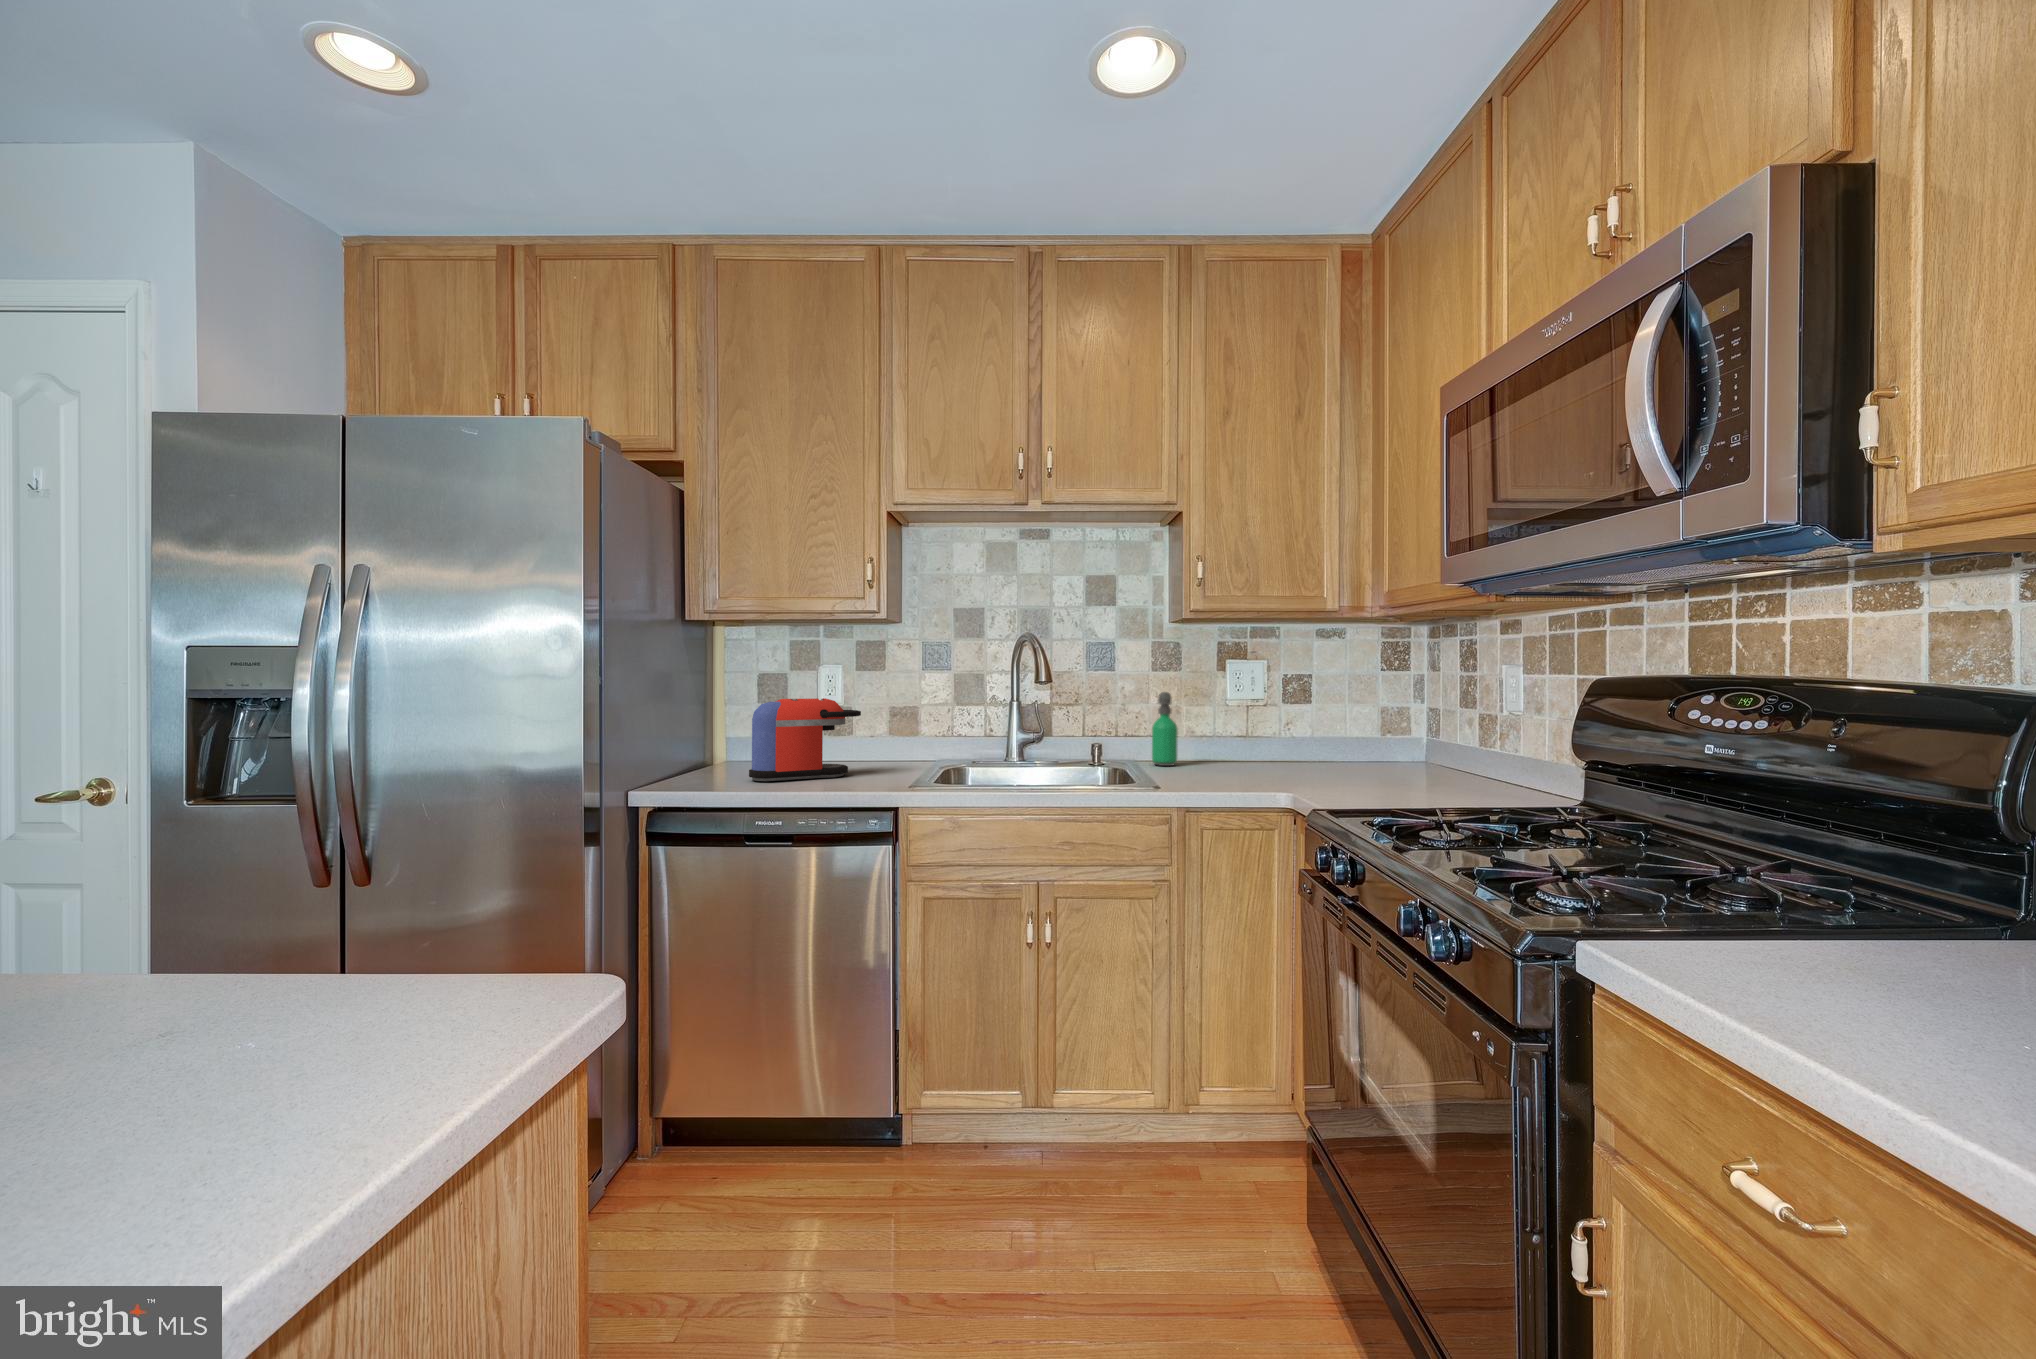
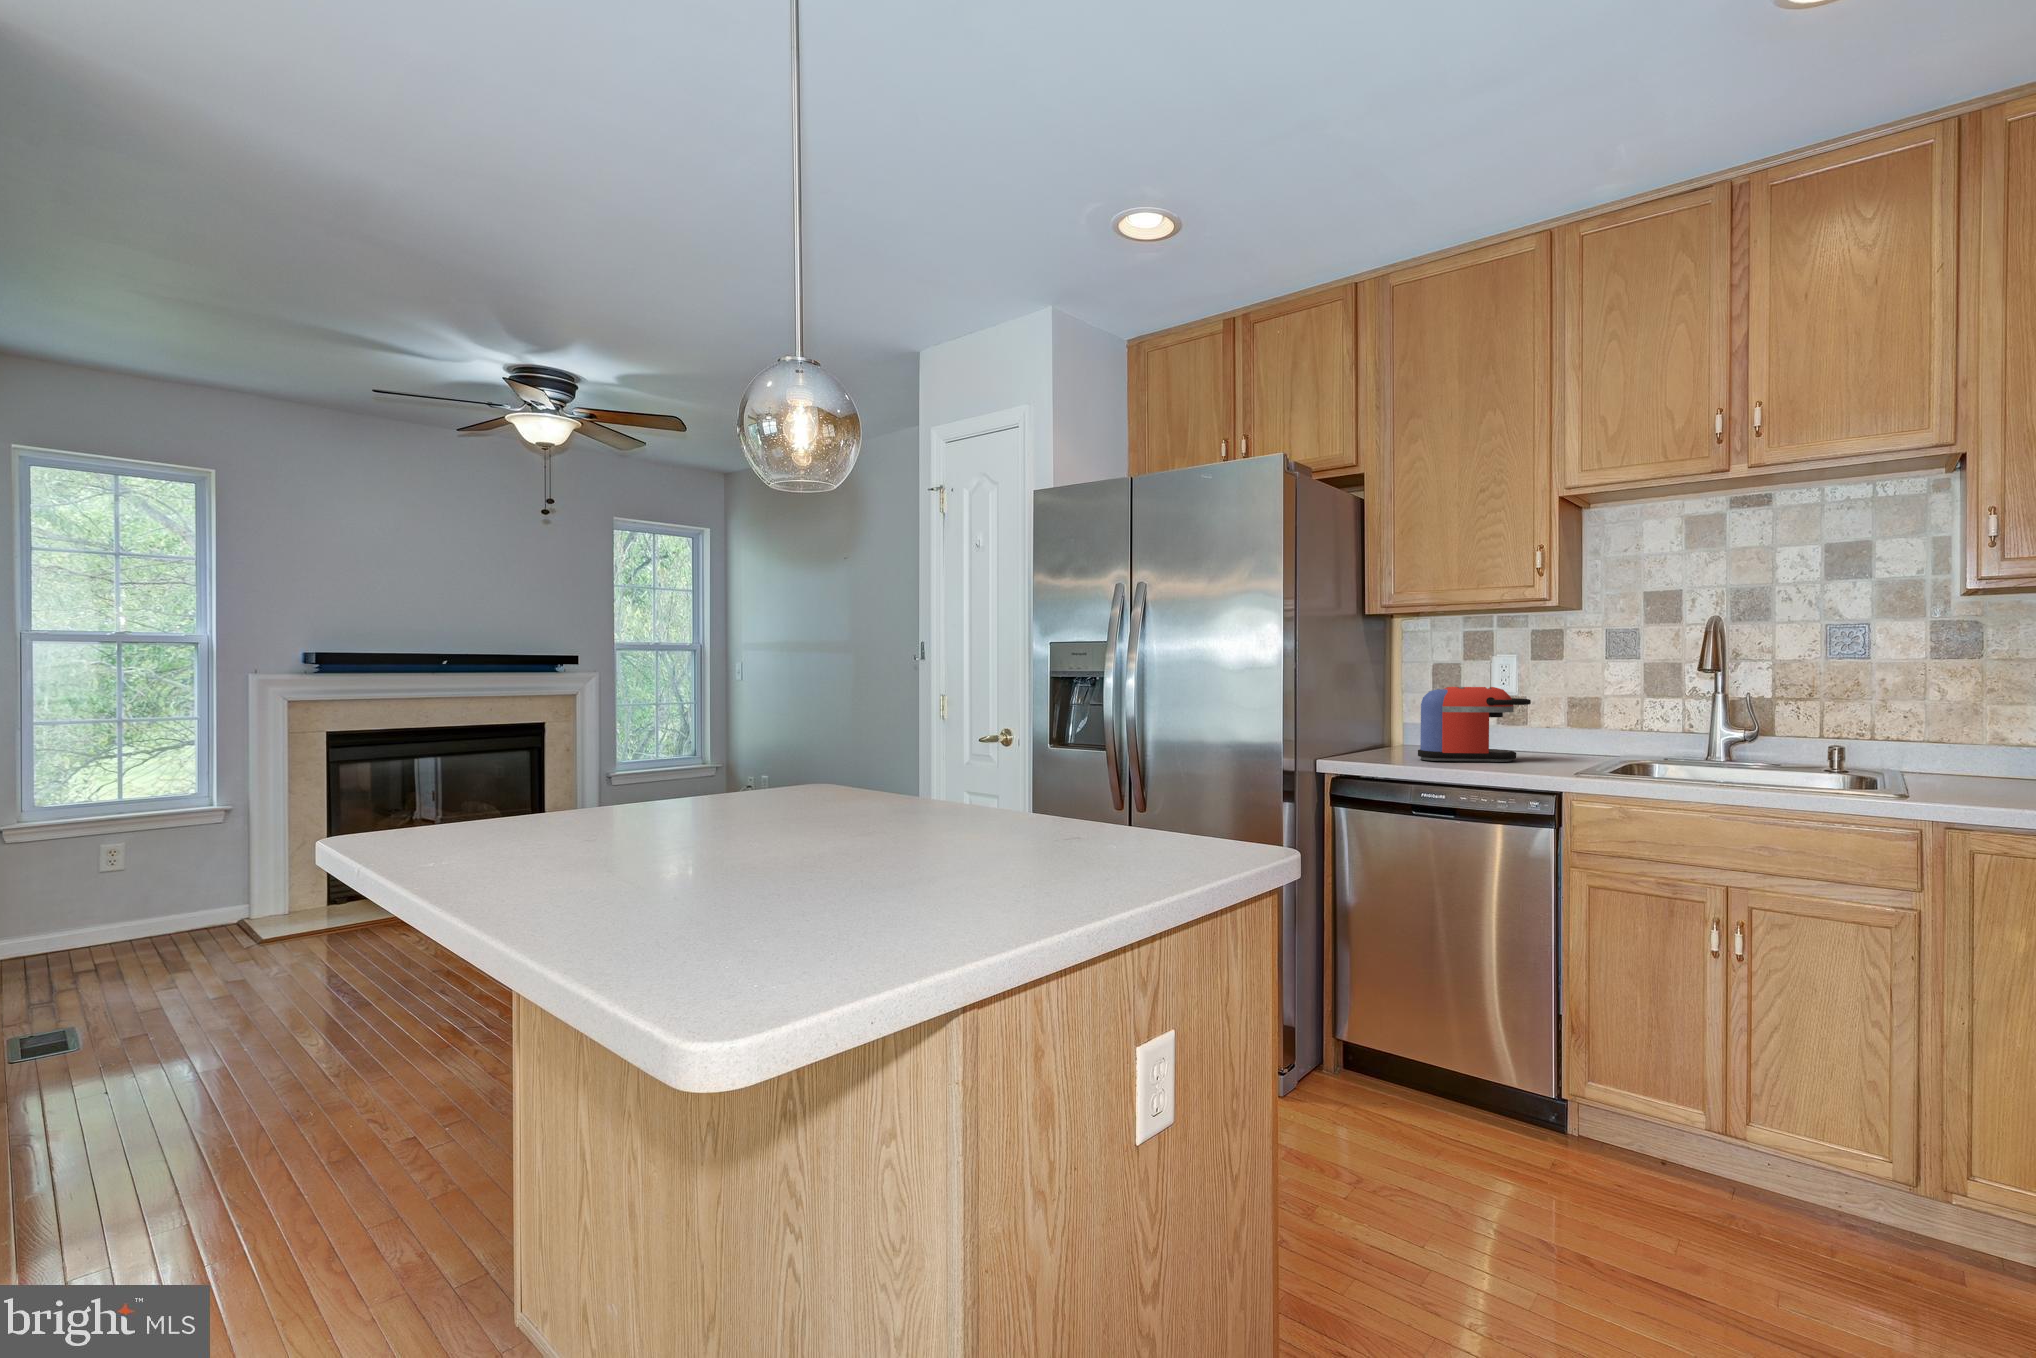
soap dispenser: present [1152,692,1178,766] -> none [1935,684,1980,778]

